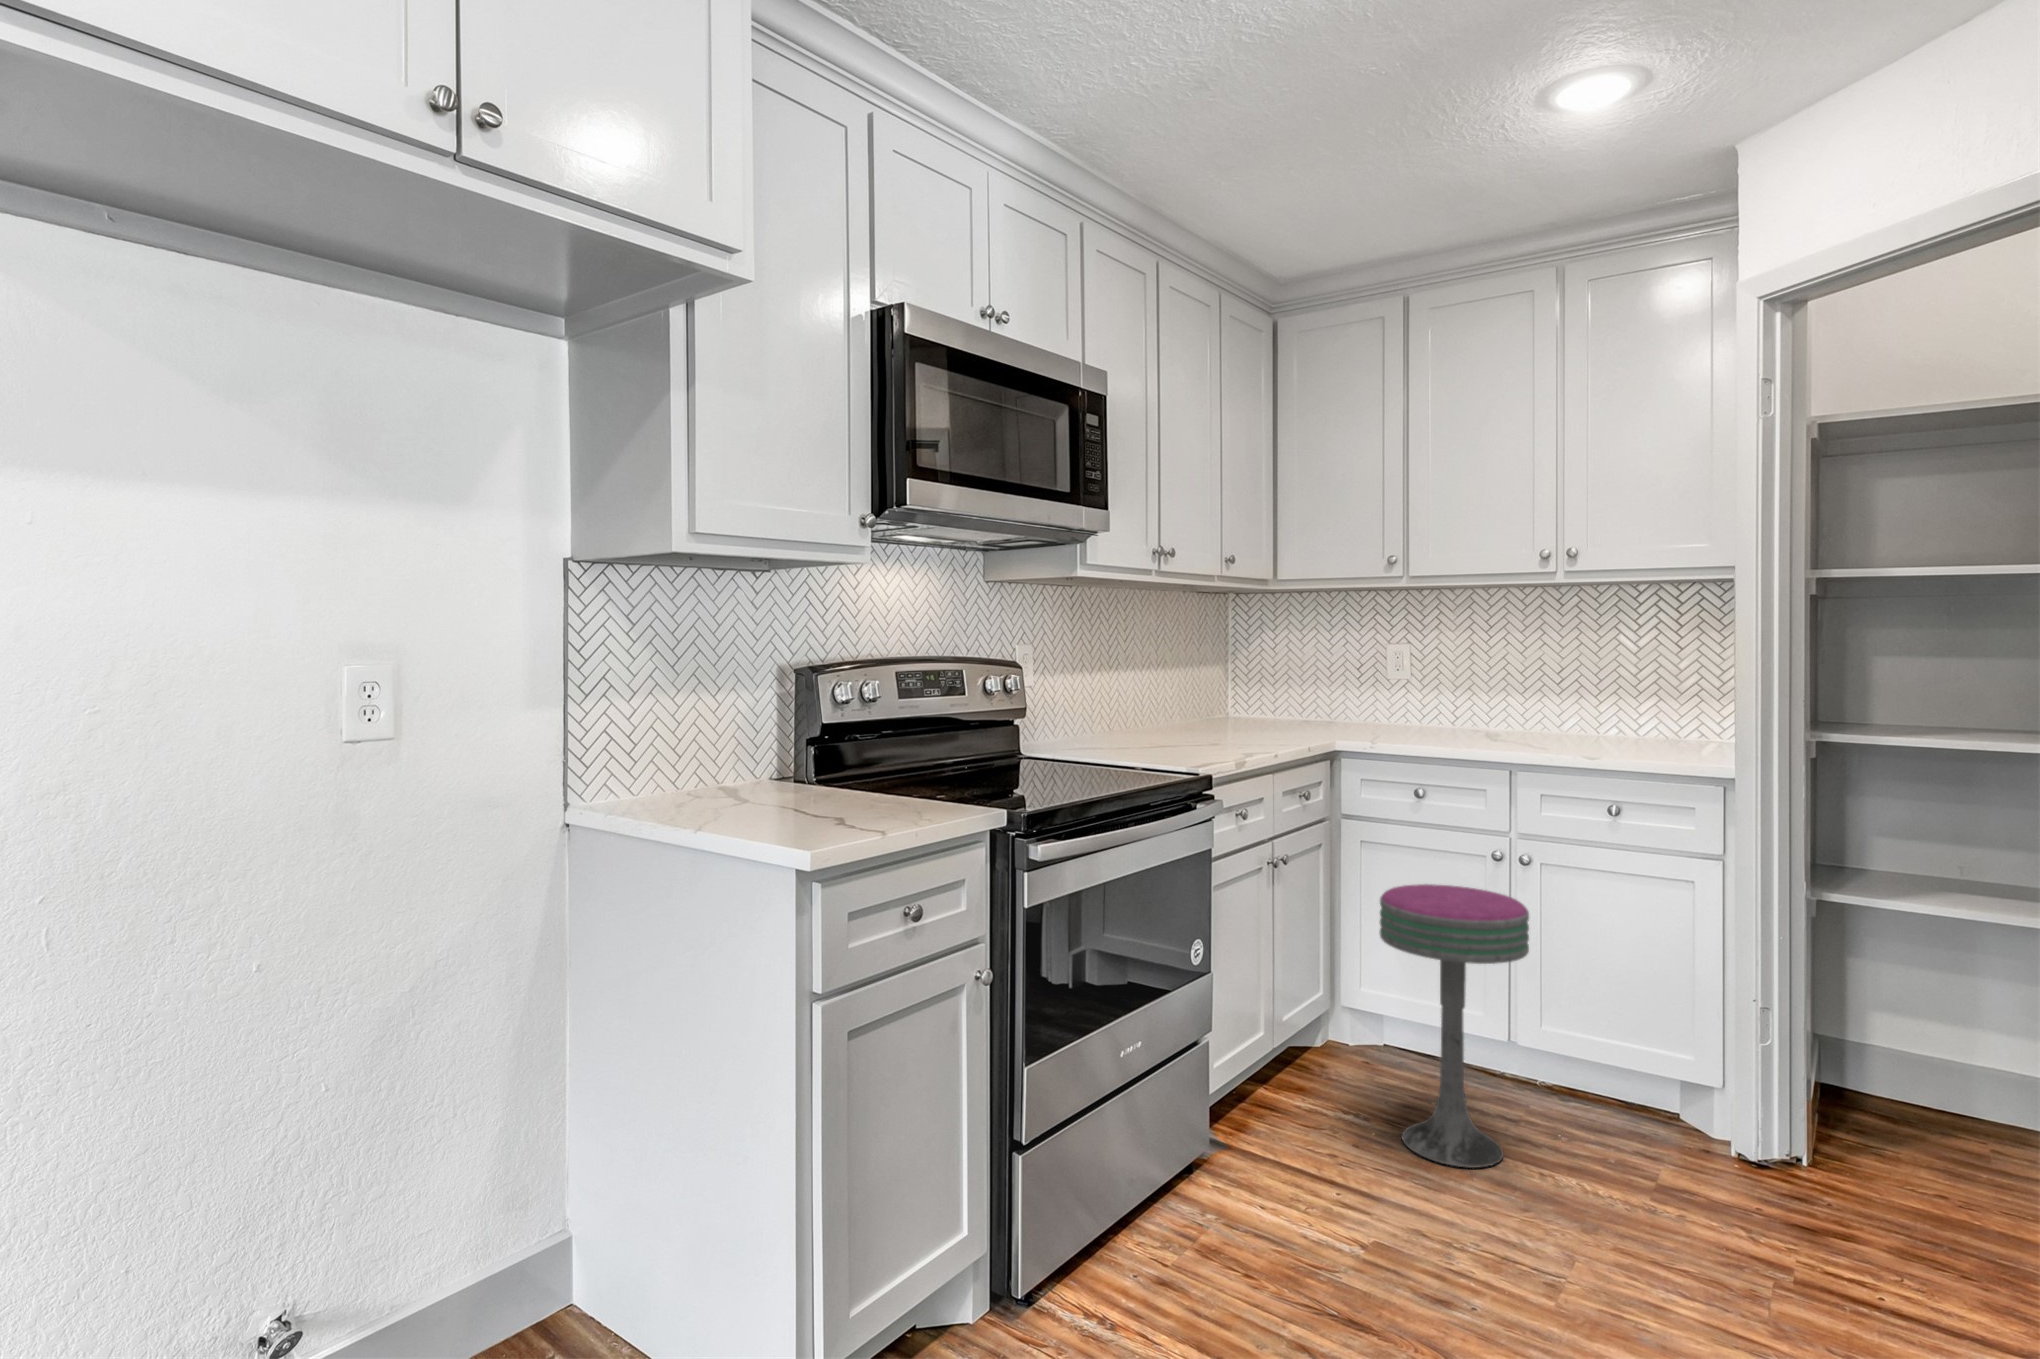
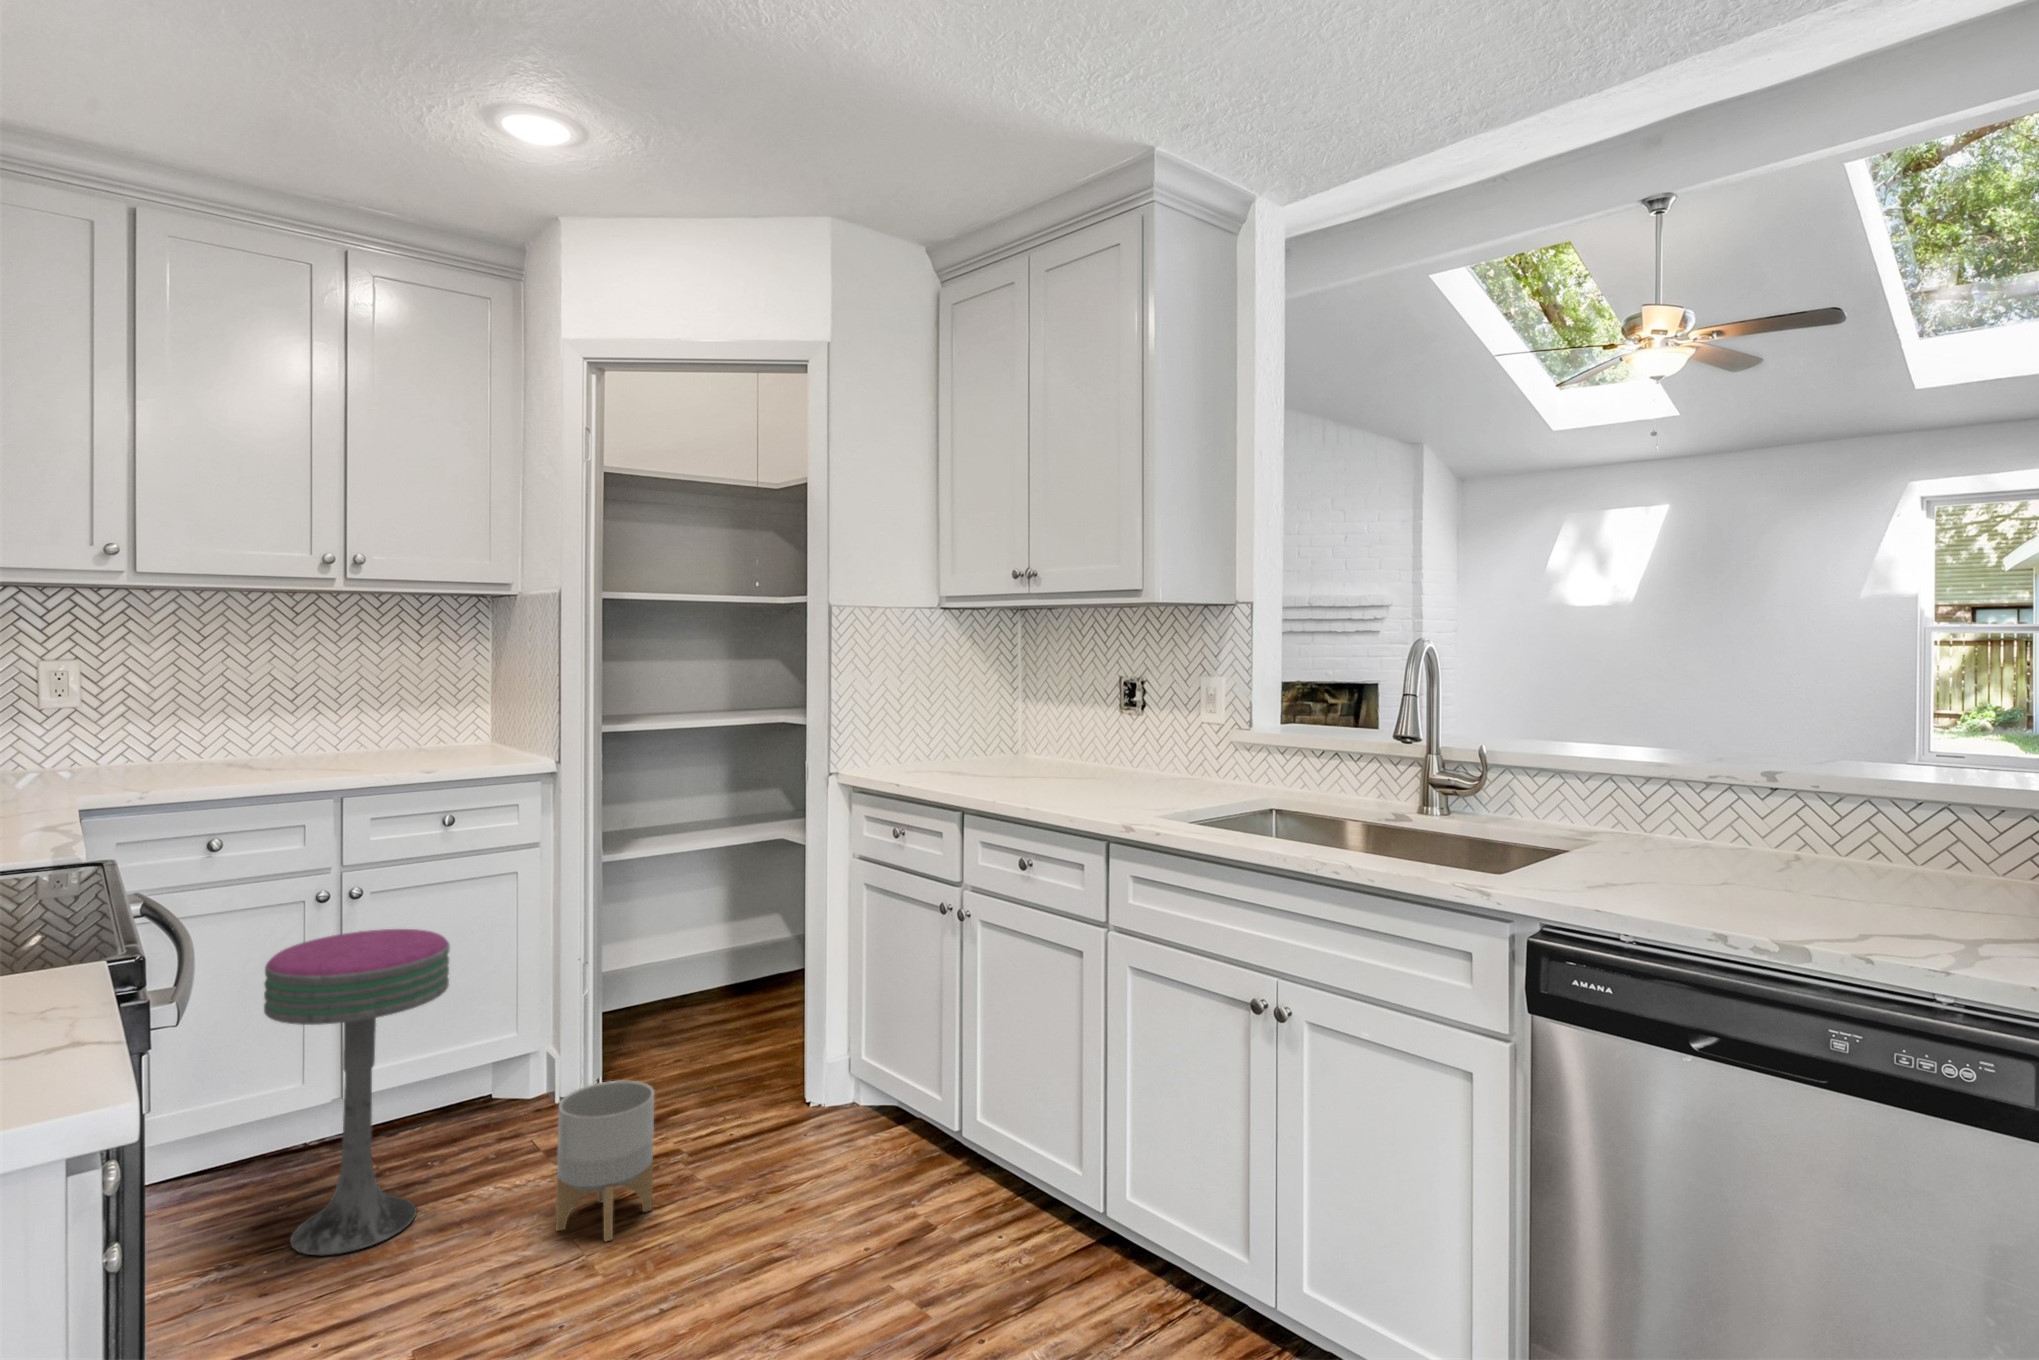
planter: none [1570,1112,1685,1293] -> present [556,1081,654,1241]

